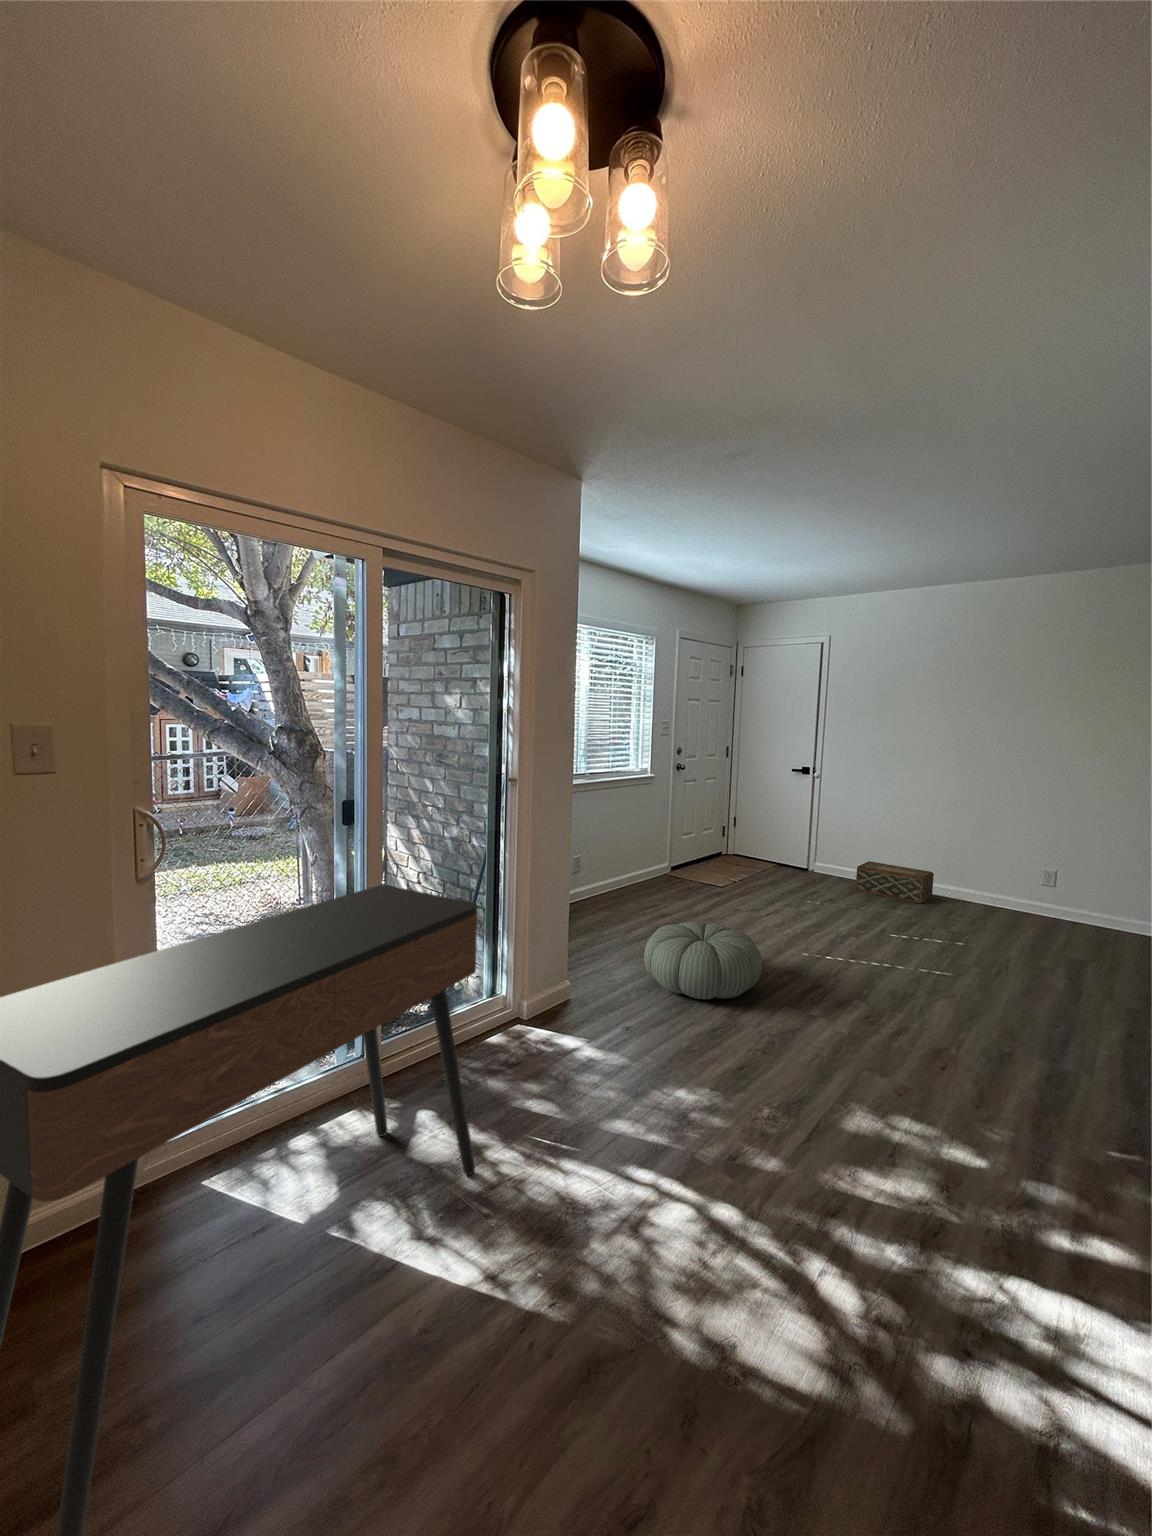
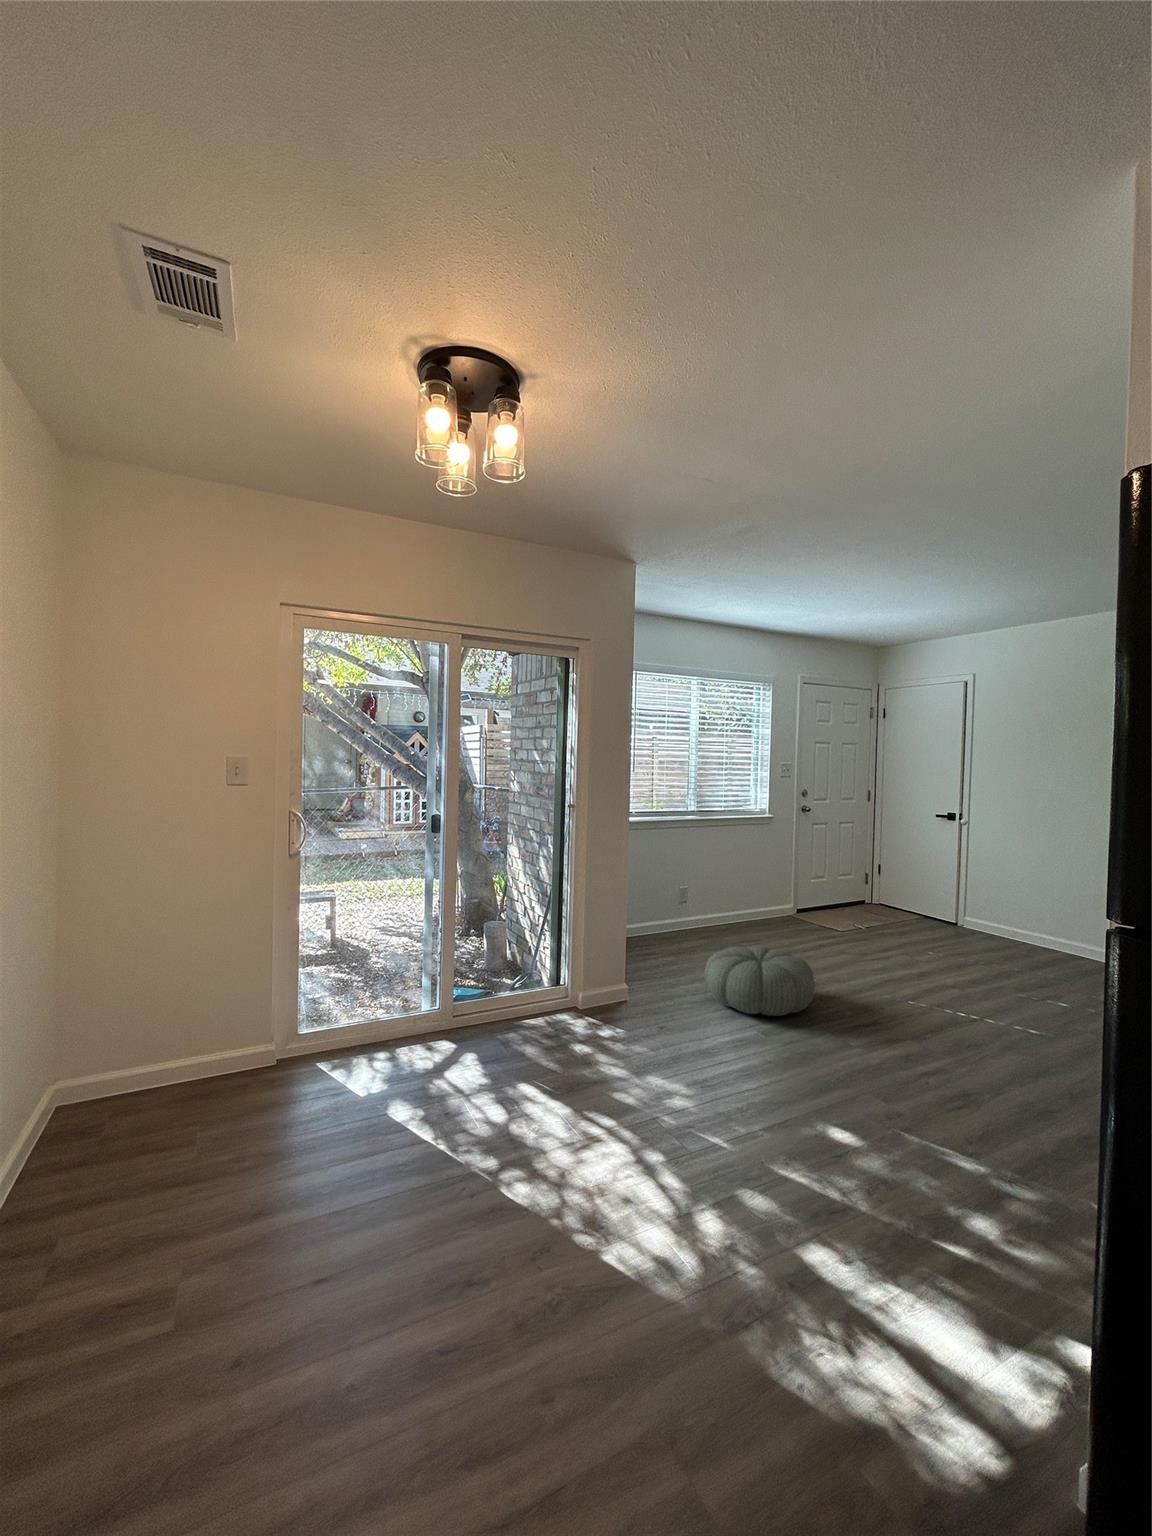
woven basket: present [856,861,934,903] -> none [997,916,1093,964]
console table: present [0,884,477,1536] -> none [153,872,491,1207]

